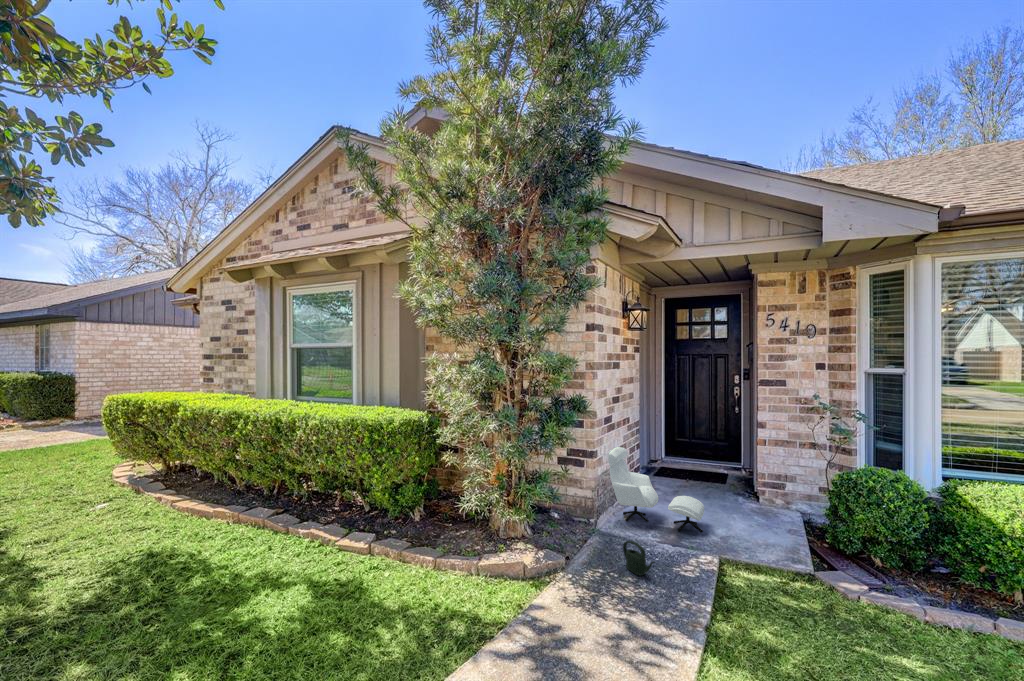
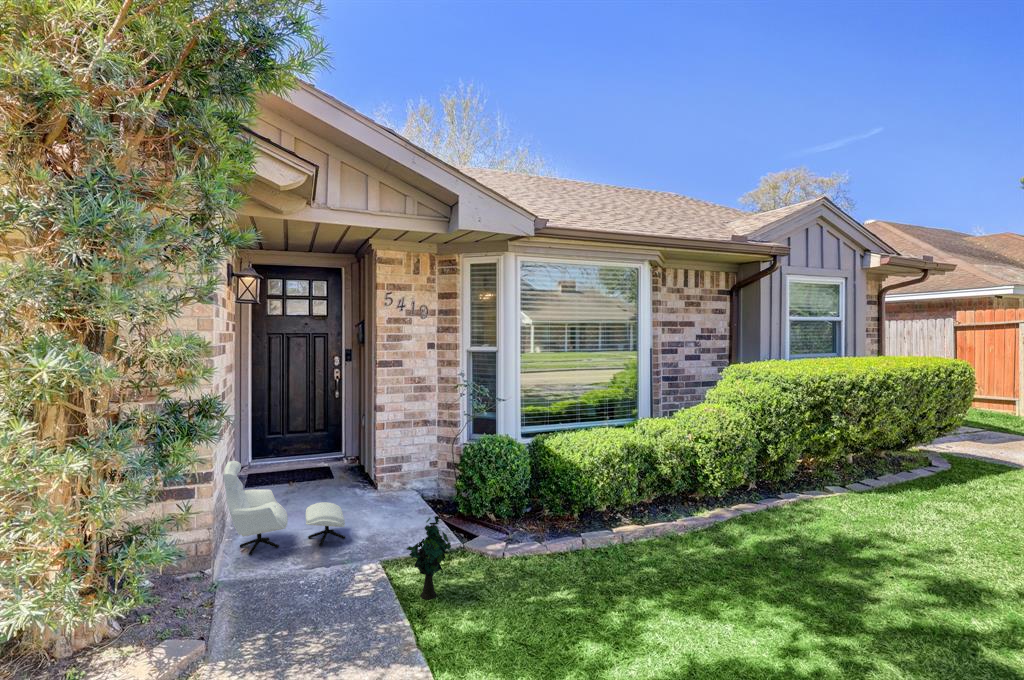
decorative plant: none [723,524,770,602] -> present [407,516,451,599]
watering can: present [623,541,655,576] -> none [282,580,336,620]

